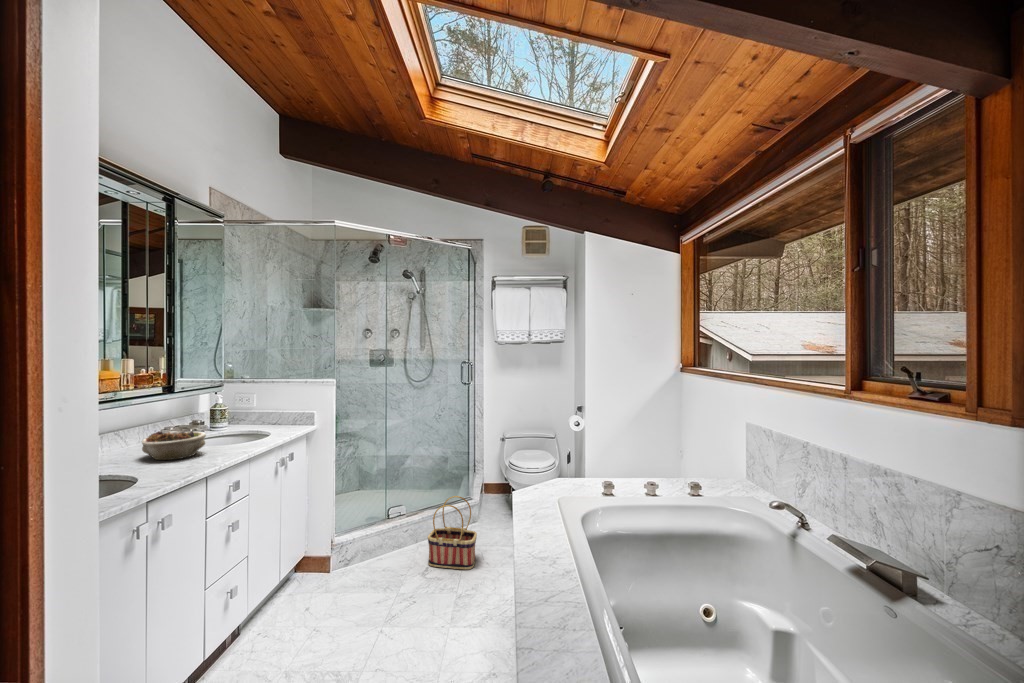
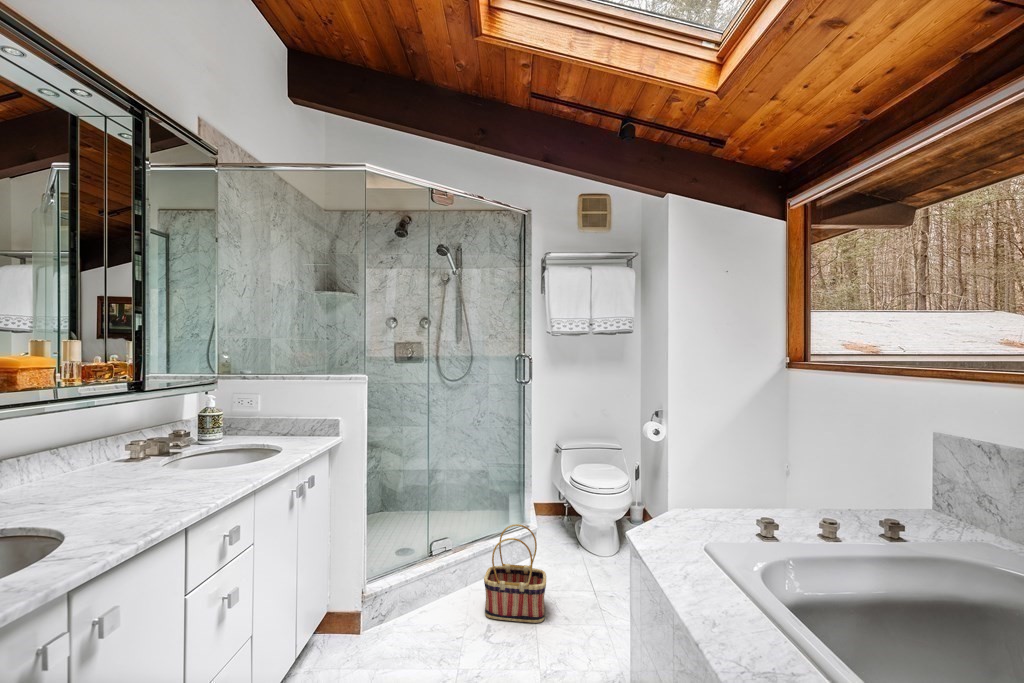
succulent planter: present [142,431,206,460] -> none [85,449,189,496]

